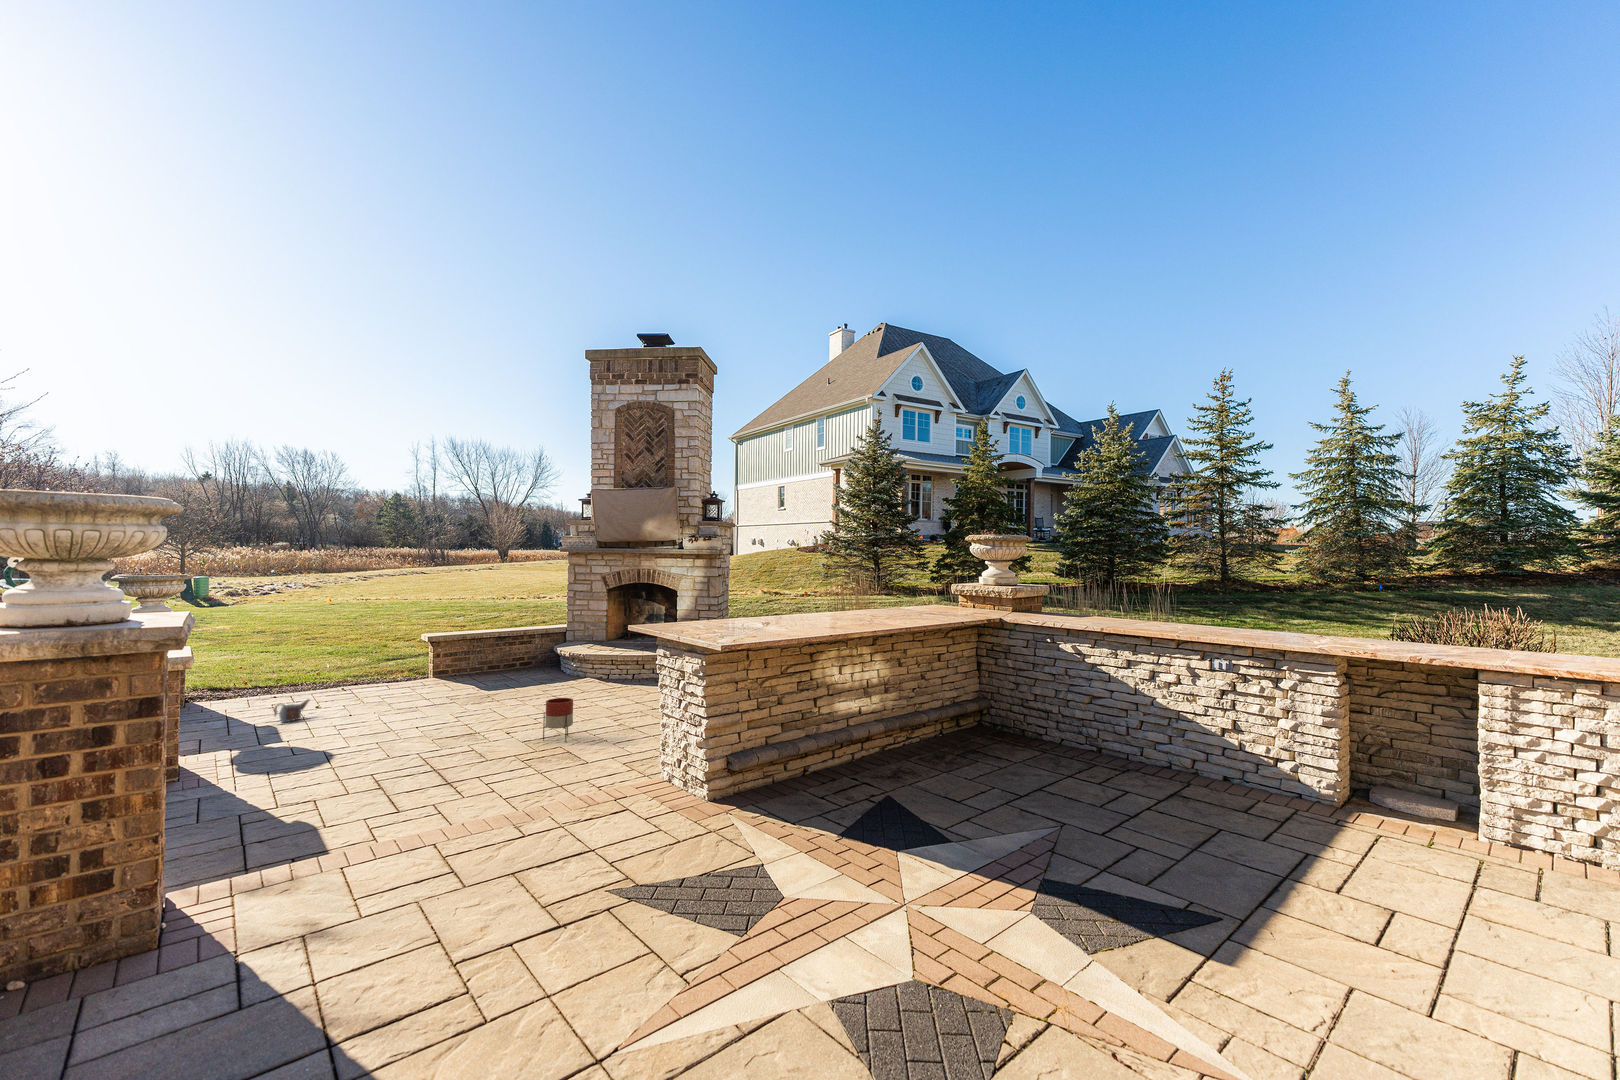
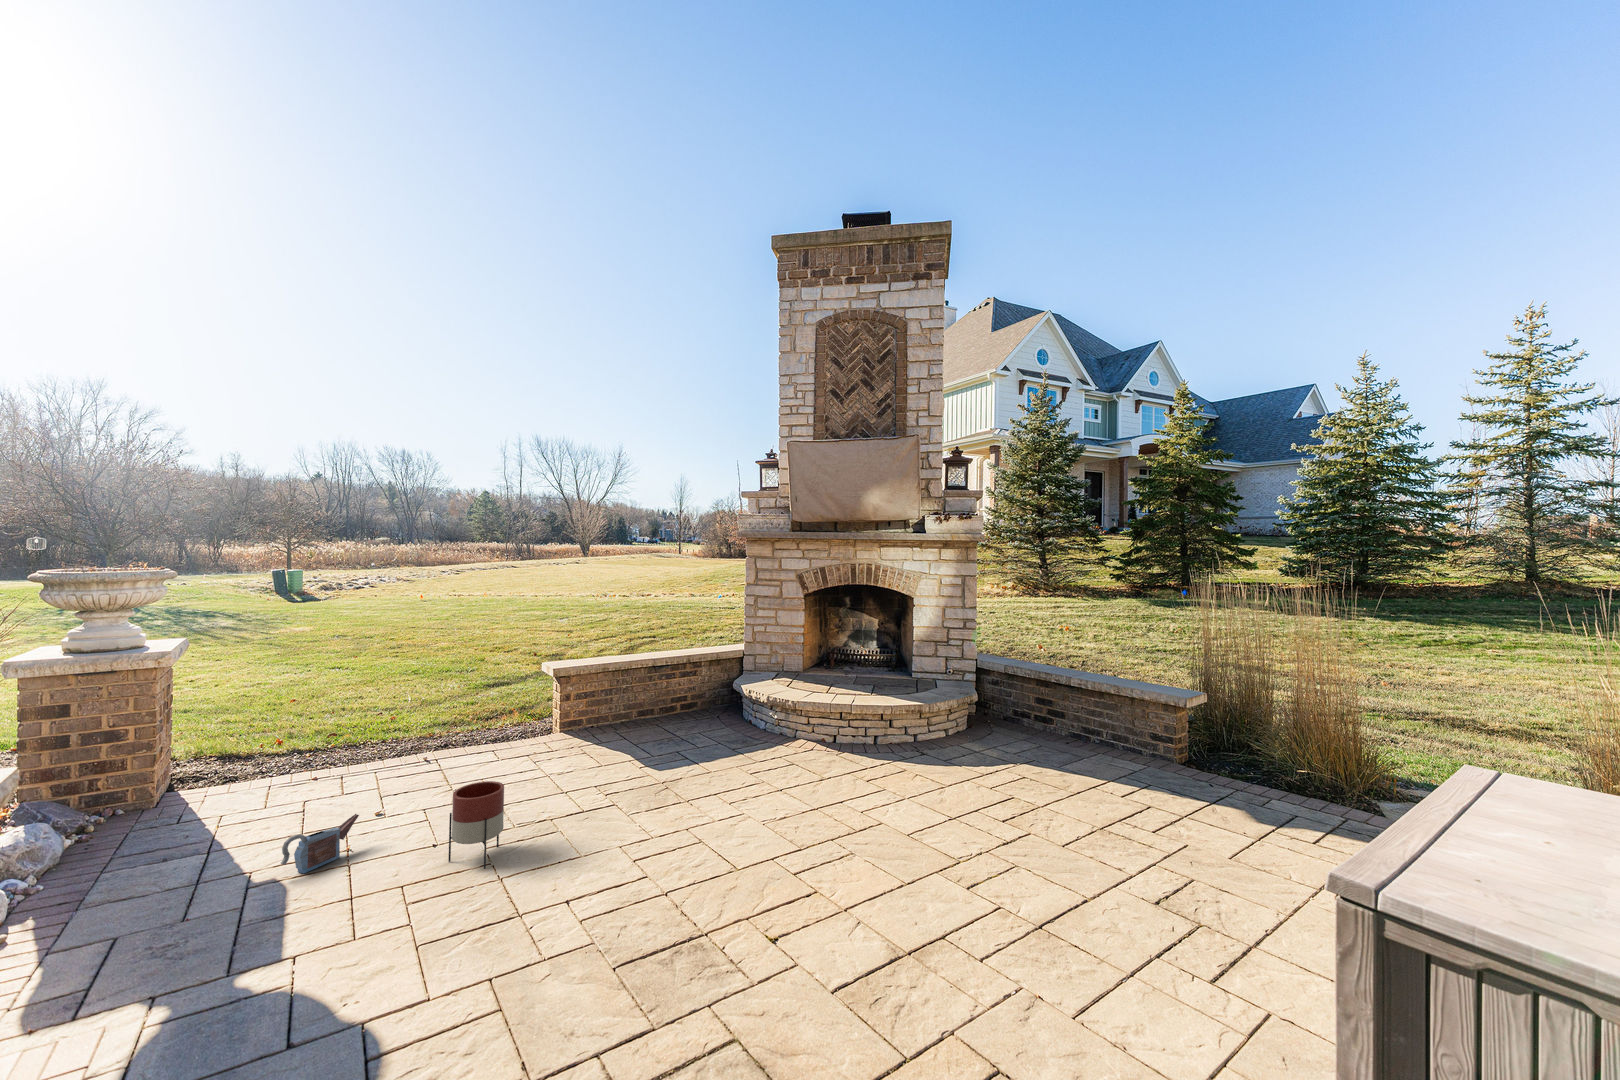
planter: present [543,698,573,742] -> present [448,781,504,869]

